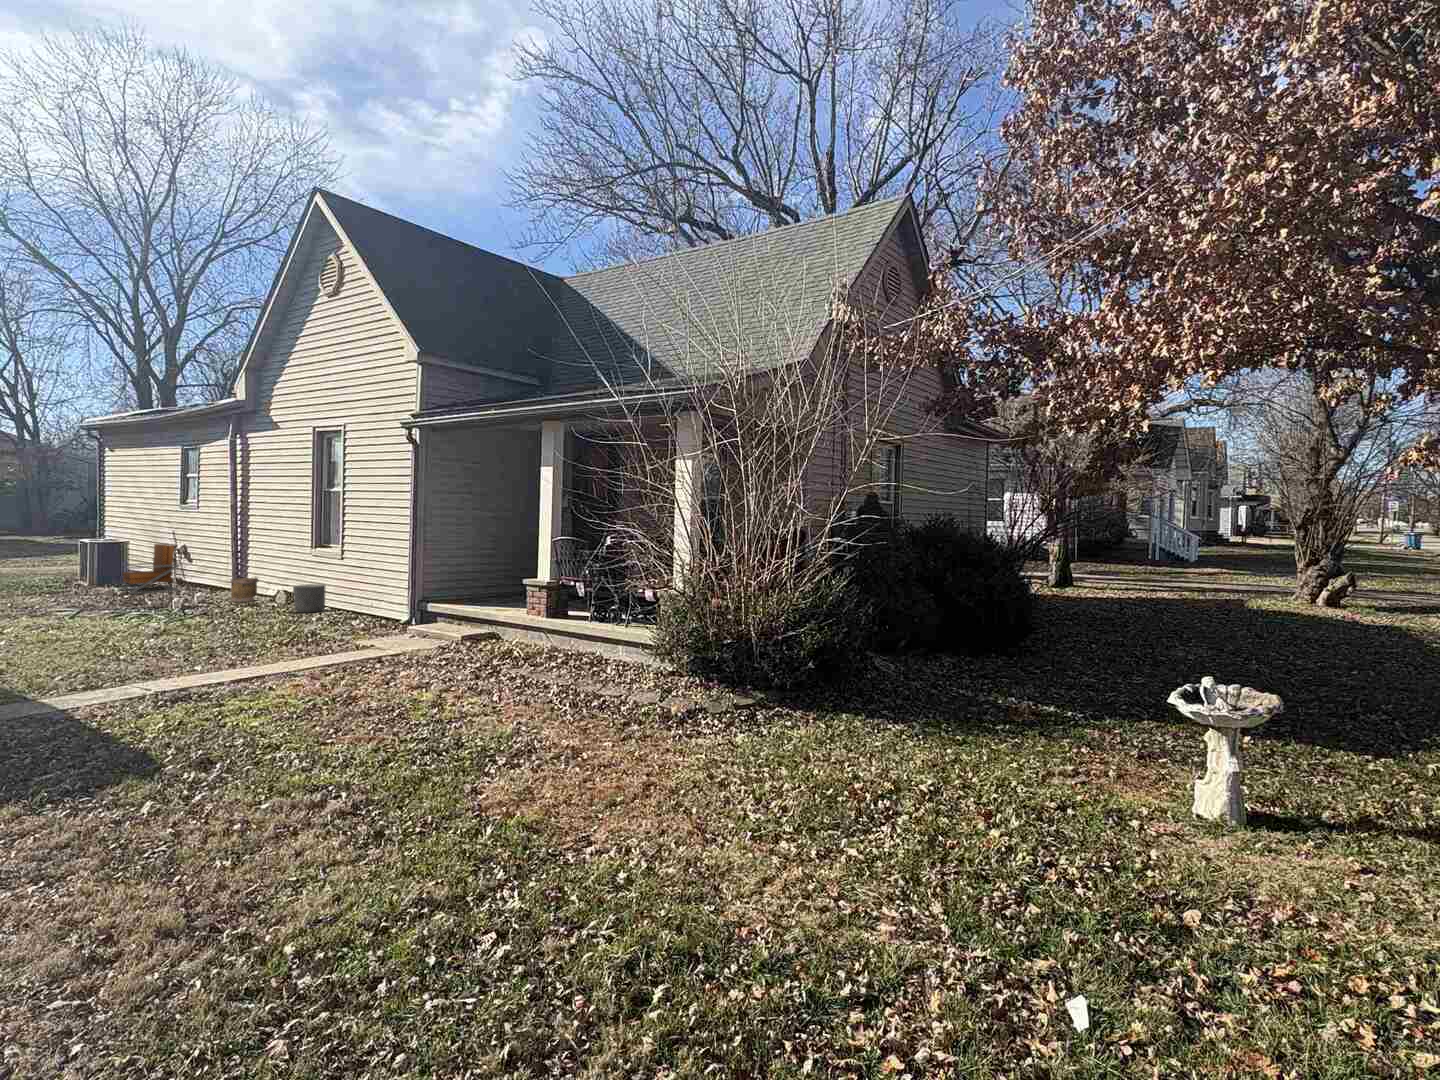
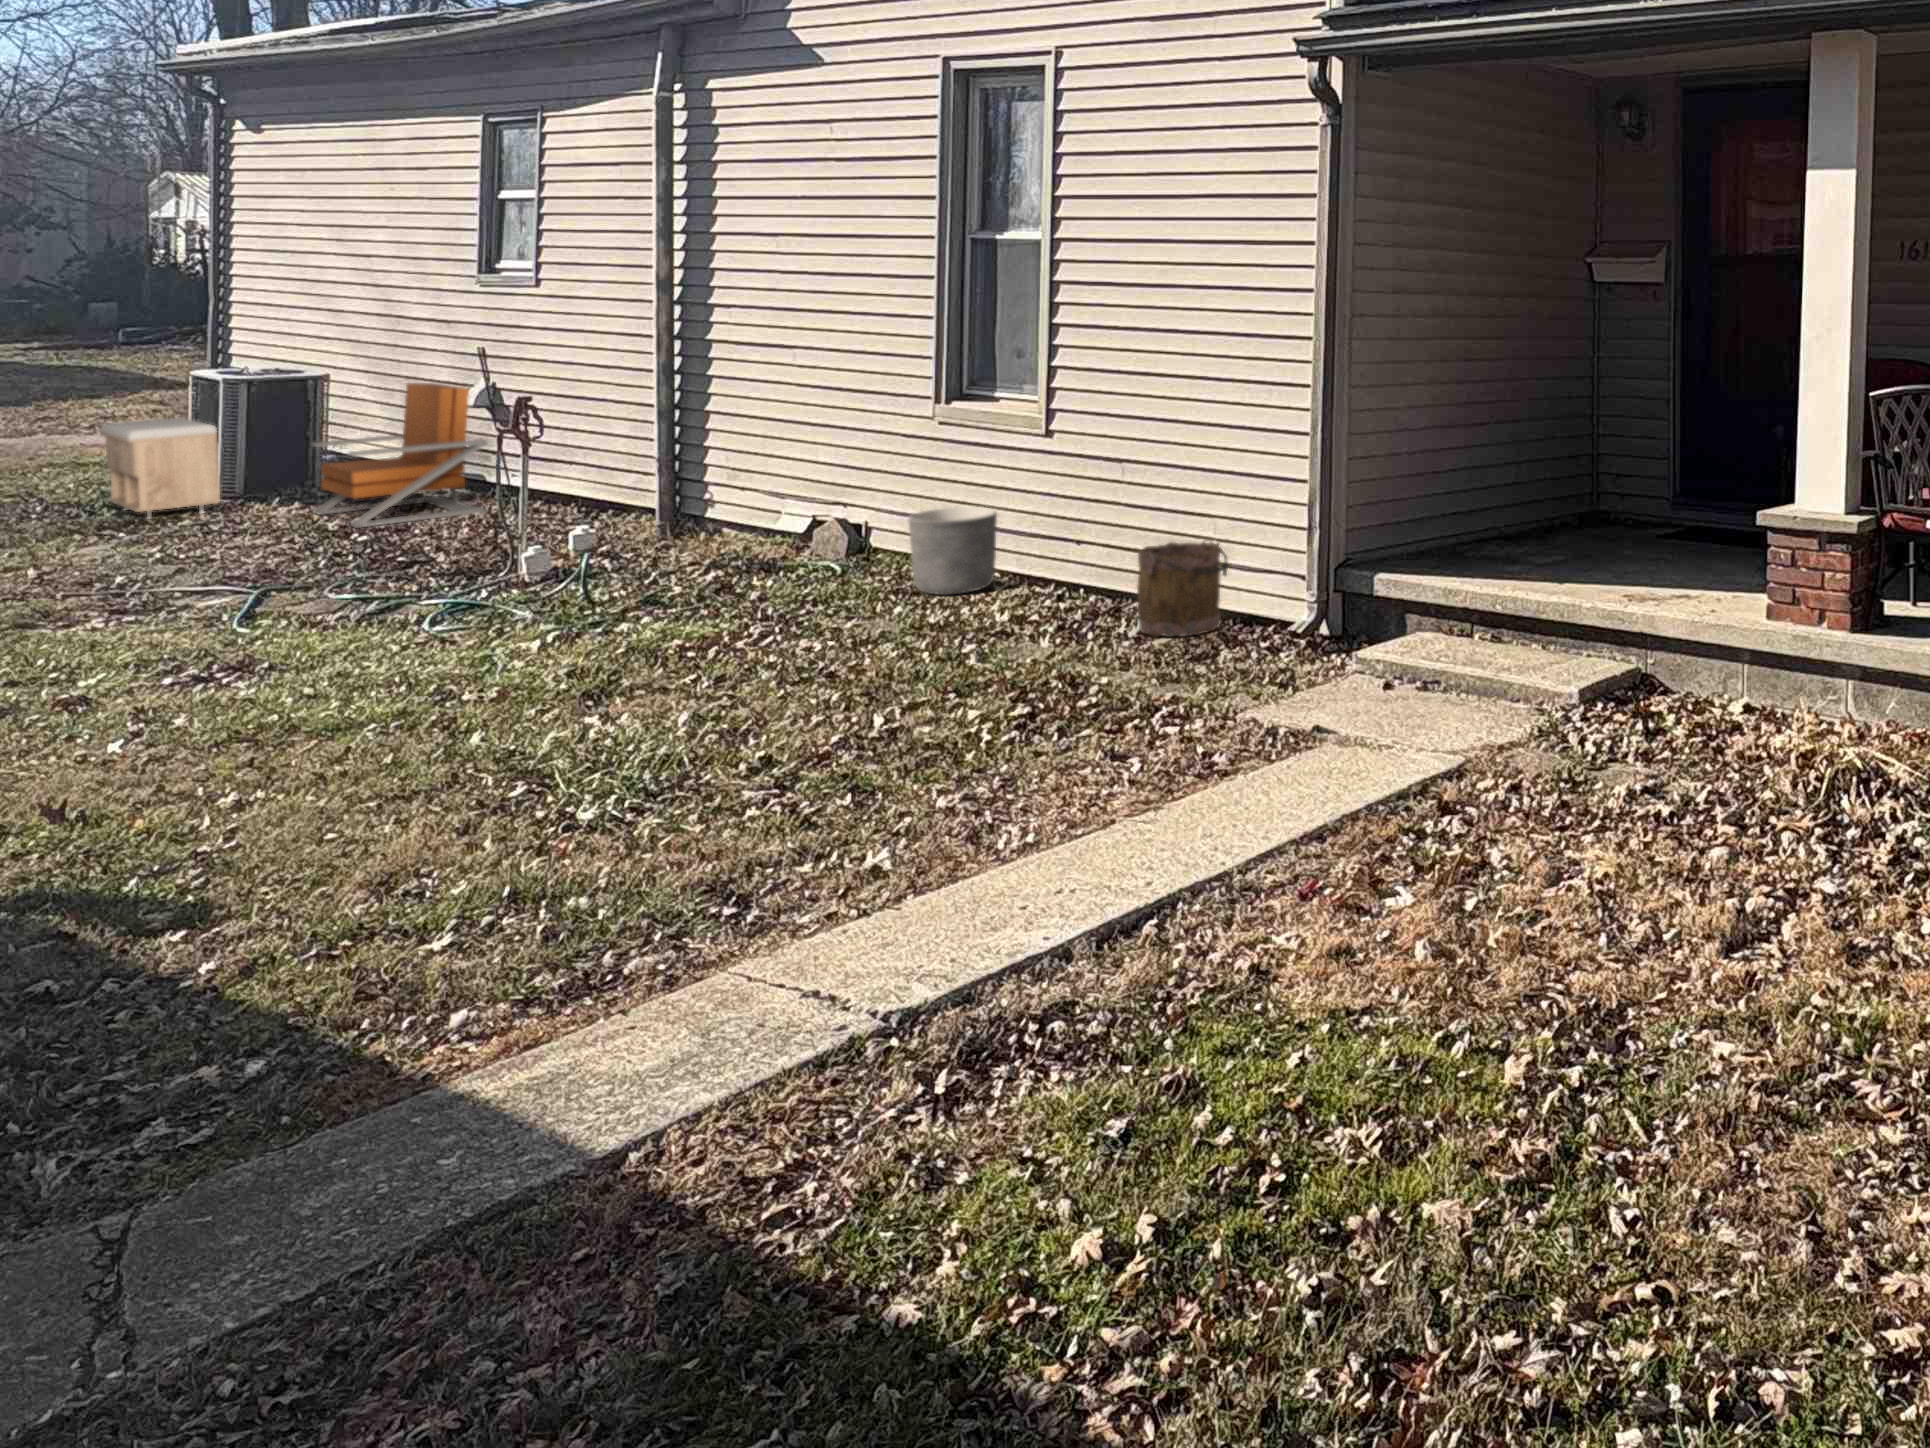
storage bench: none [48,556,89,591] -> present [101,418,220,520]
bucket: present [230,577,259,602] -> present [1137,541,1228,637]

